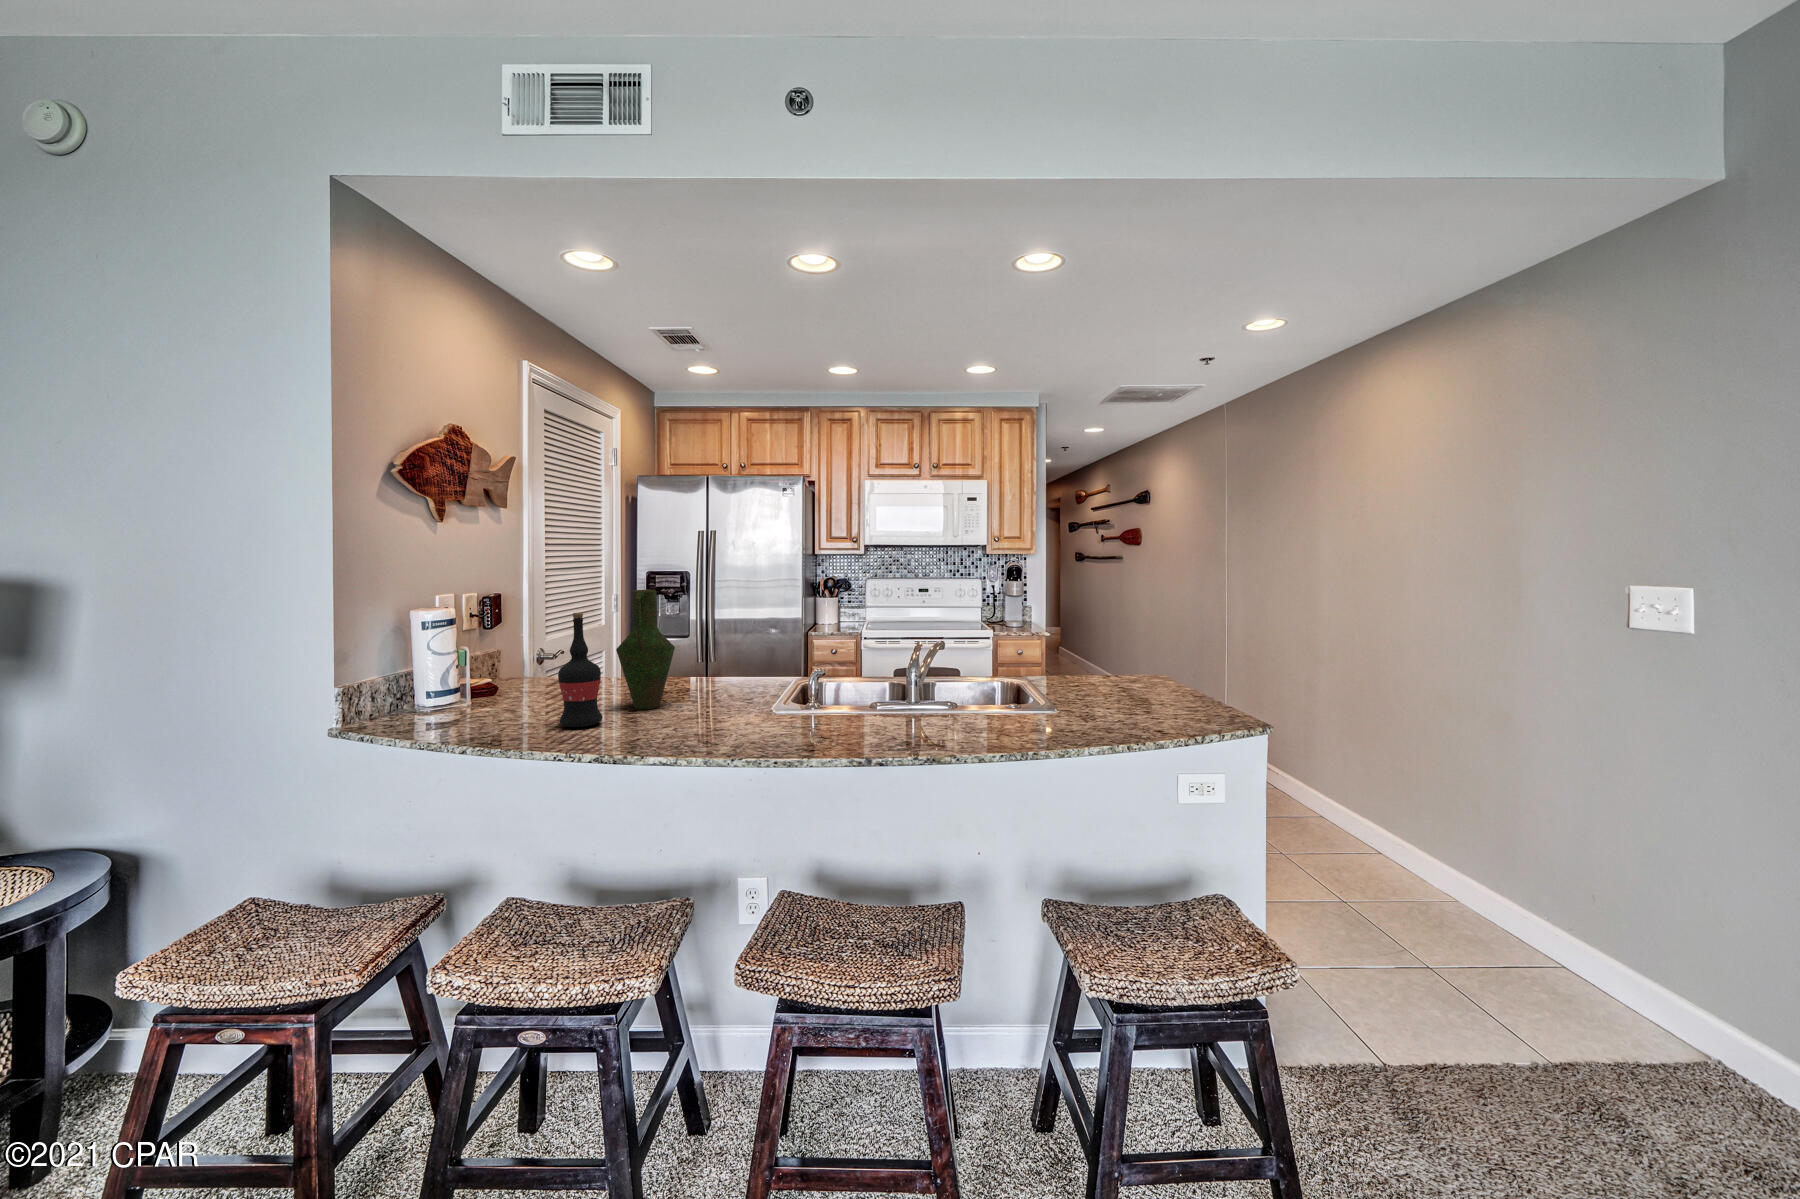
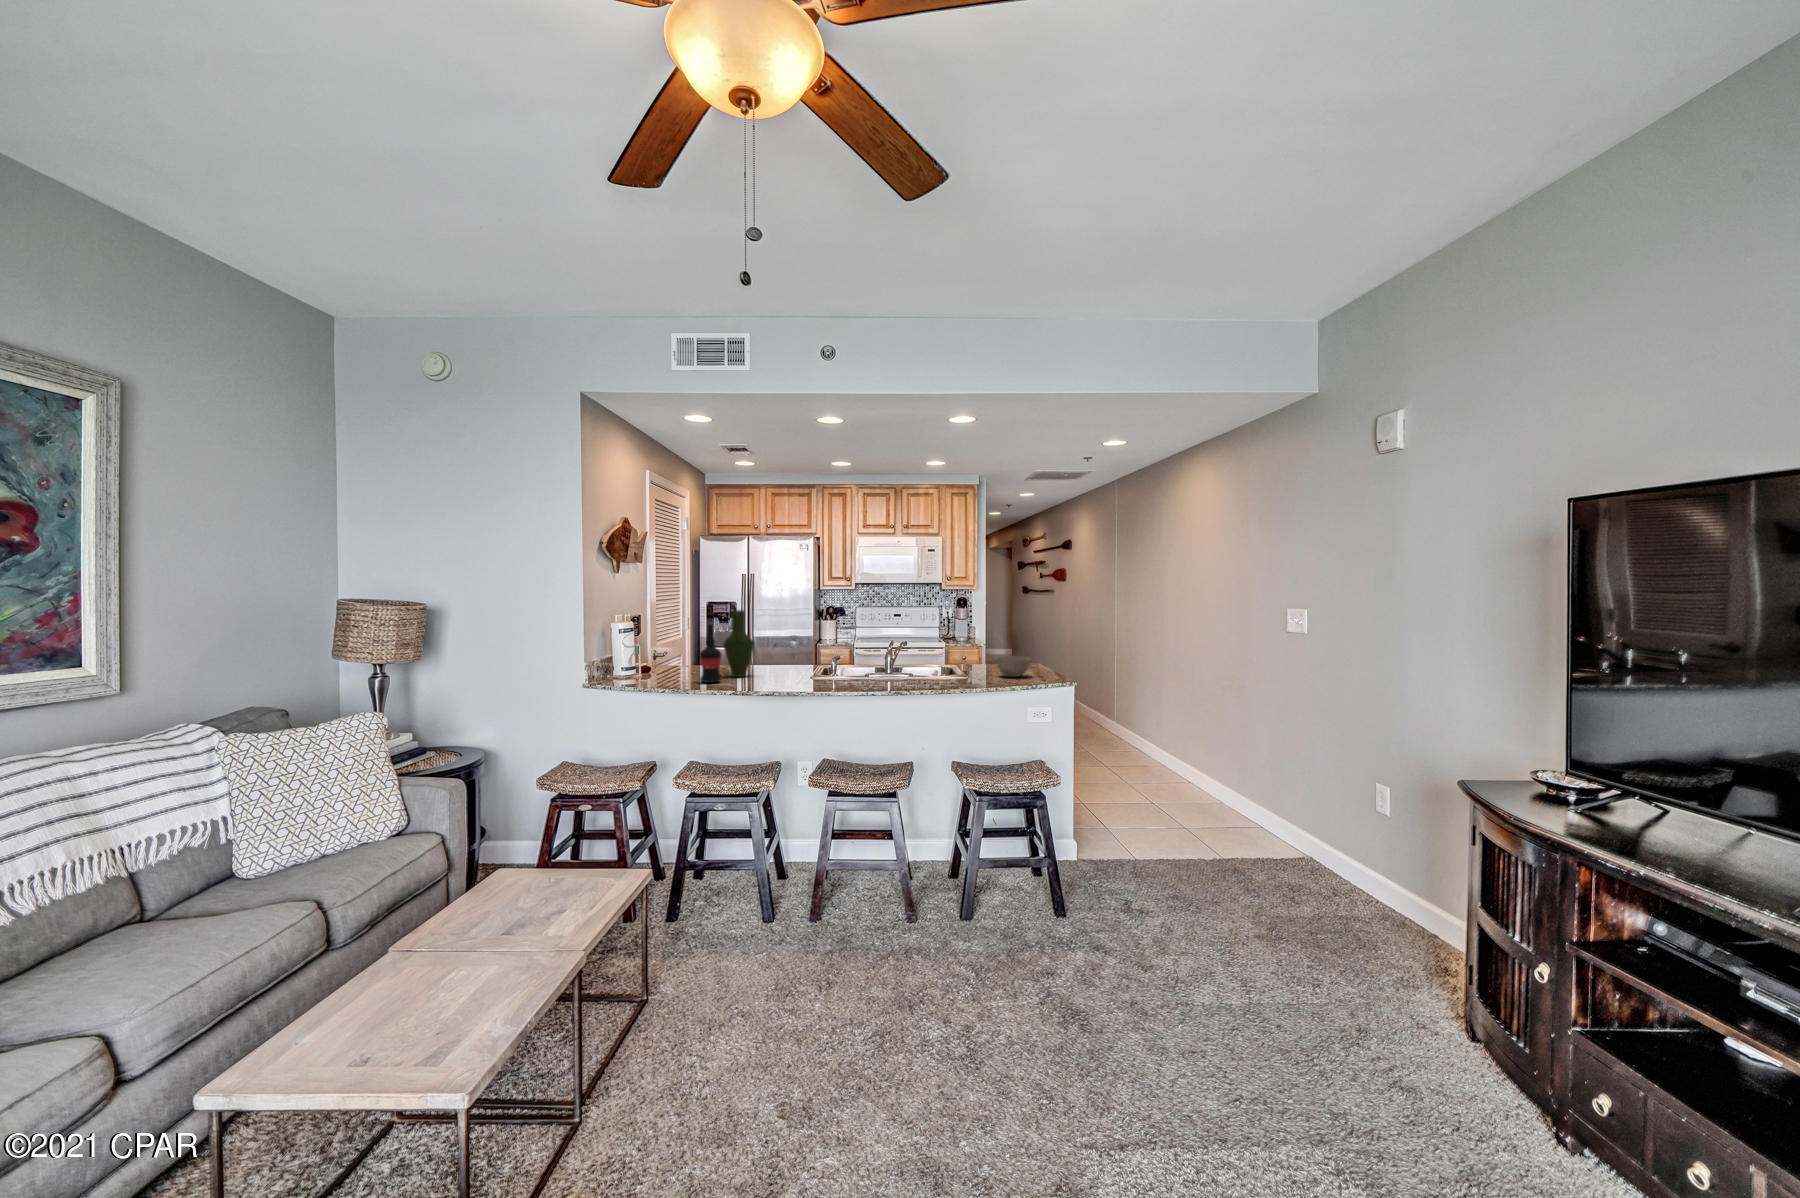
bowl: none [1109,674,1177,716] -> present [996,656,1031,677]

